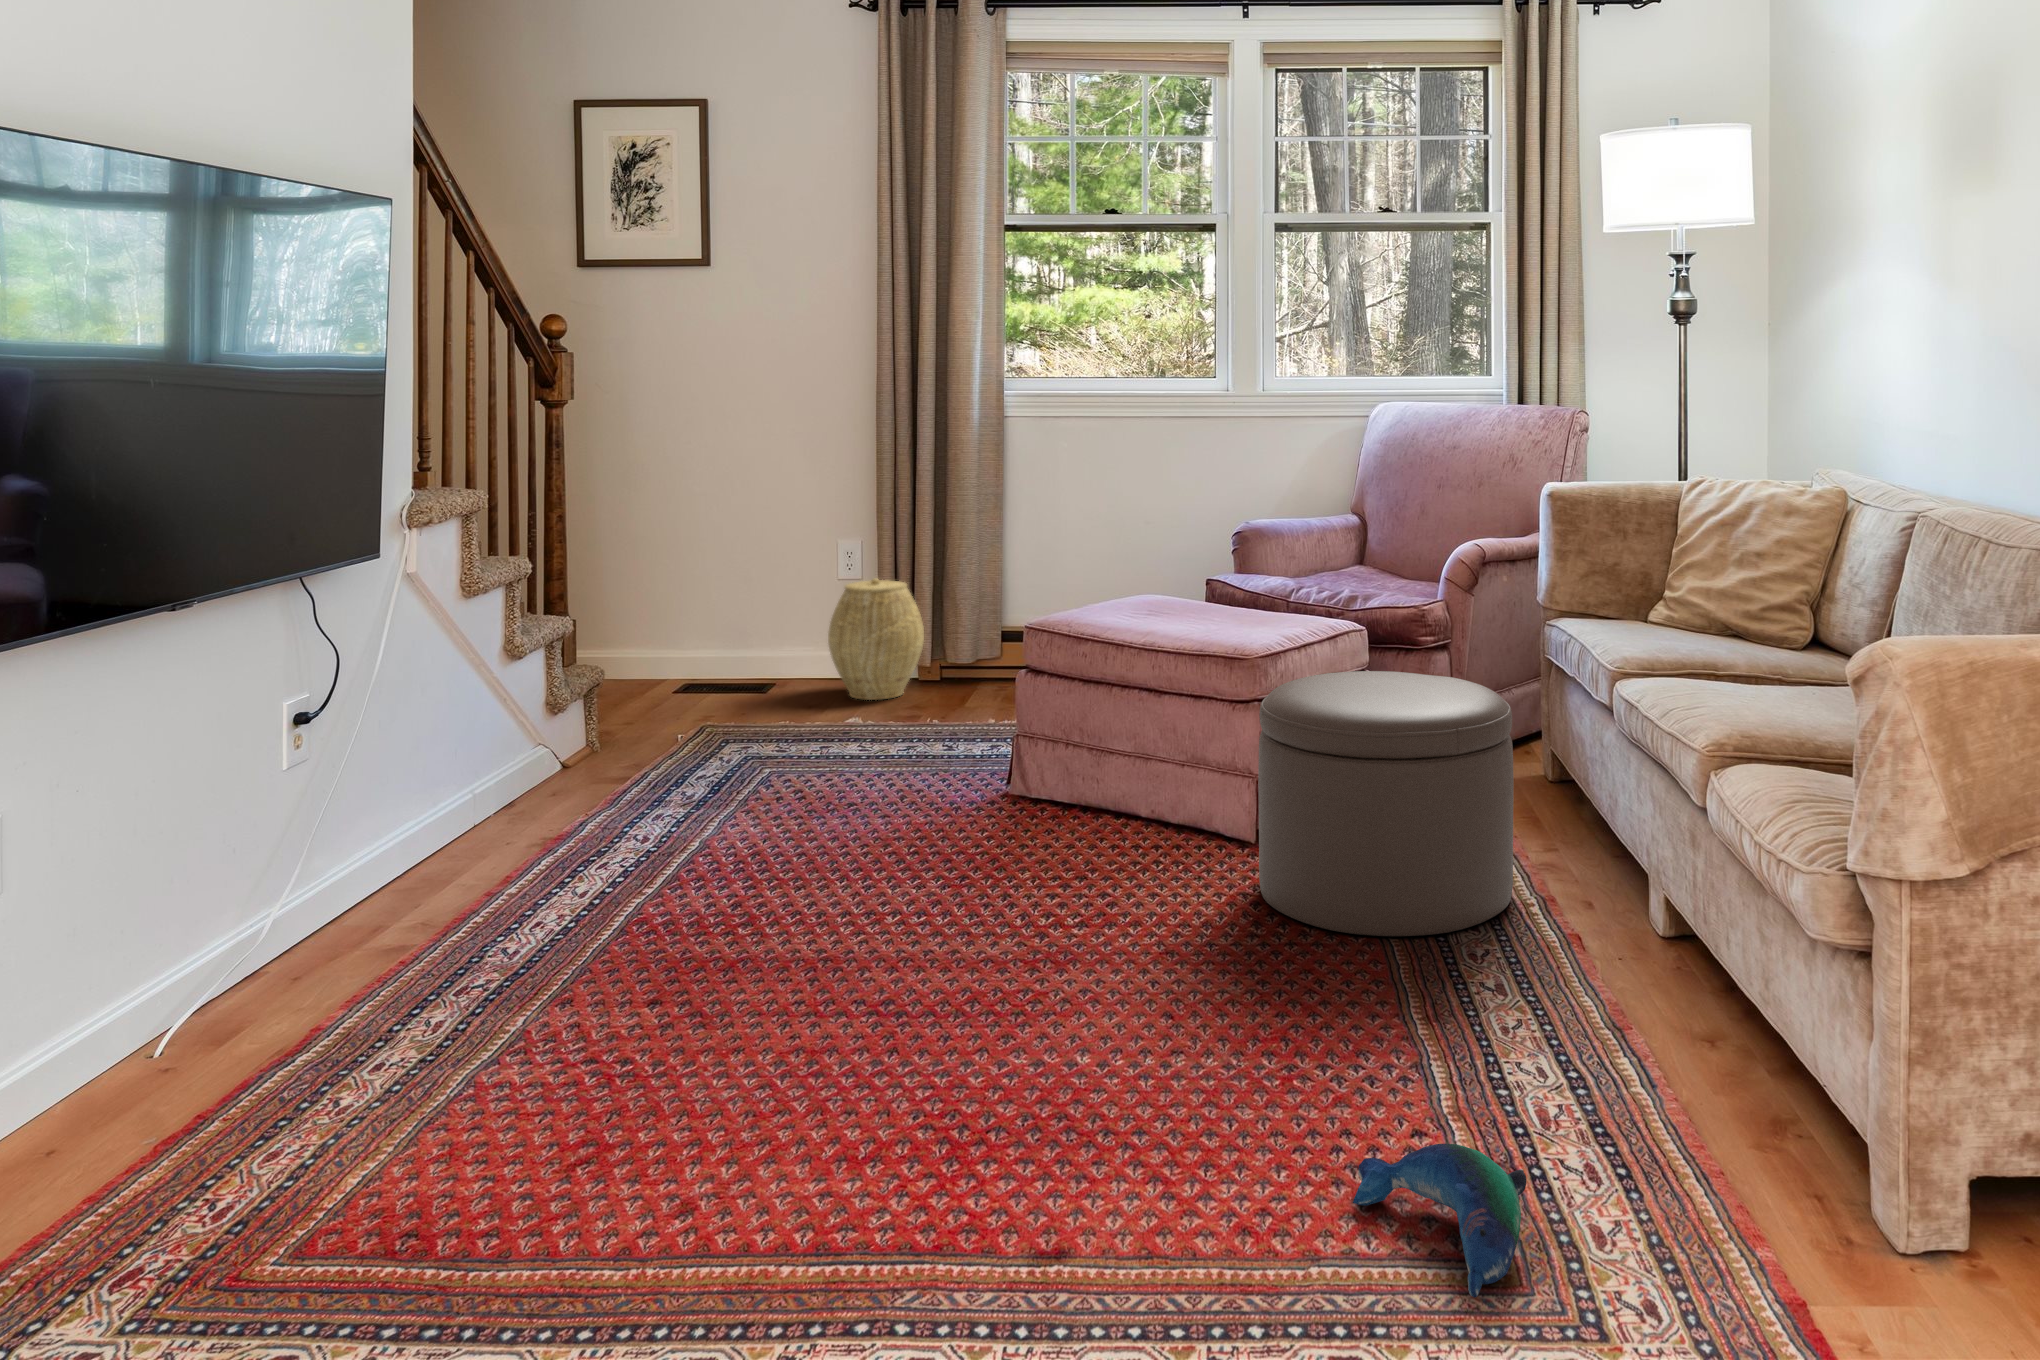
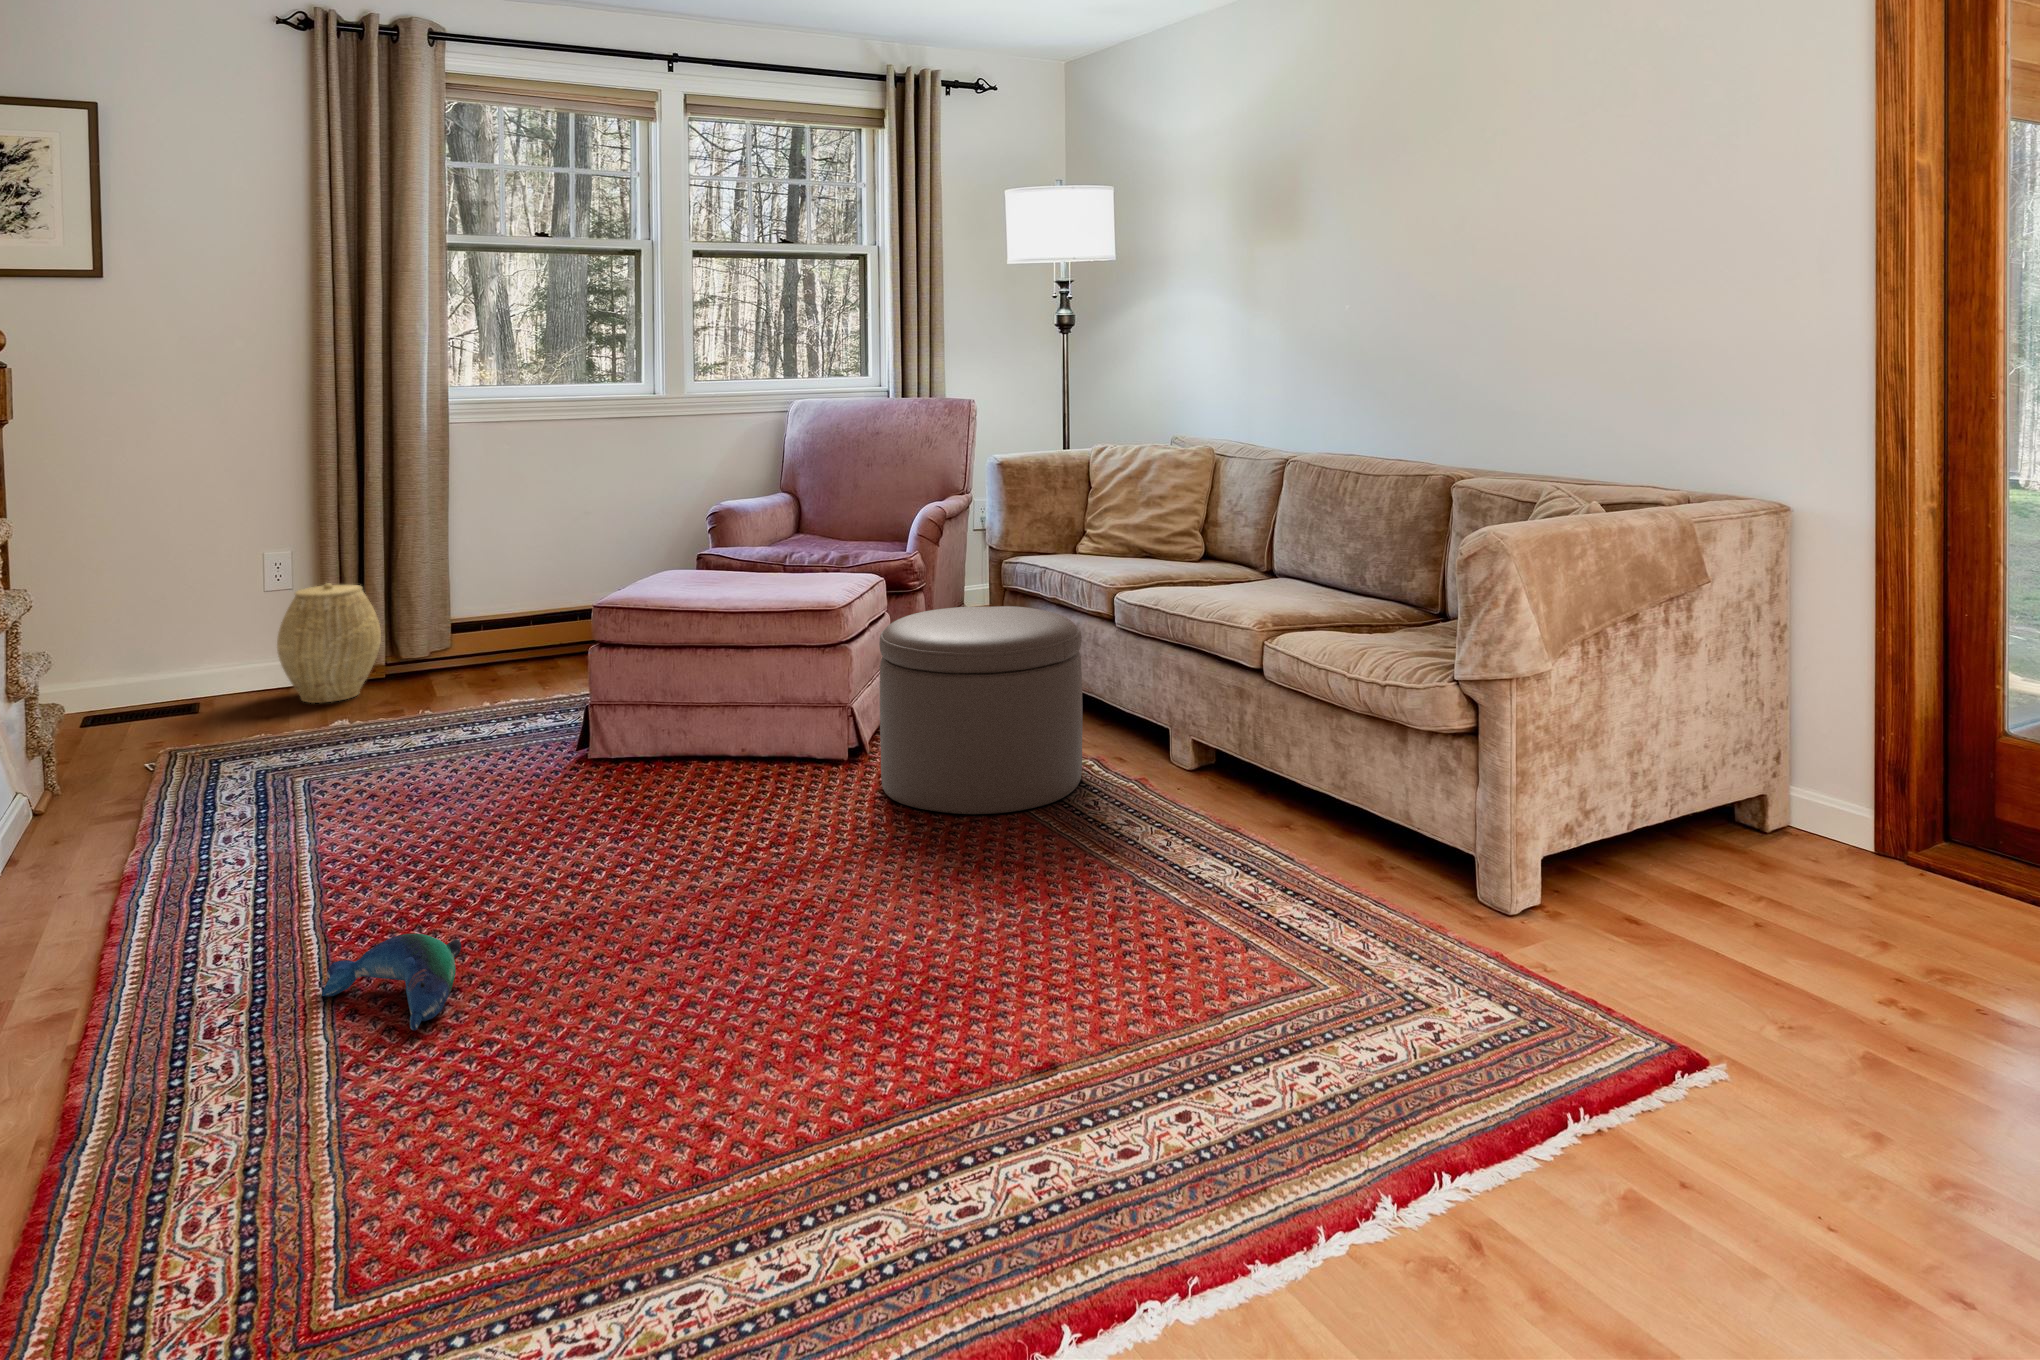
plush toy: present [1353,1144,1527,1298] -> present [322,934,461,1031]

